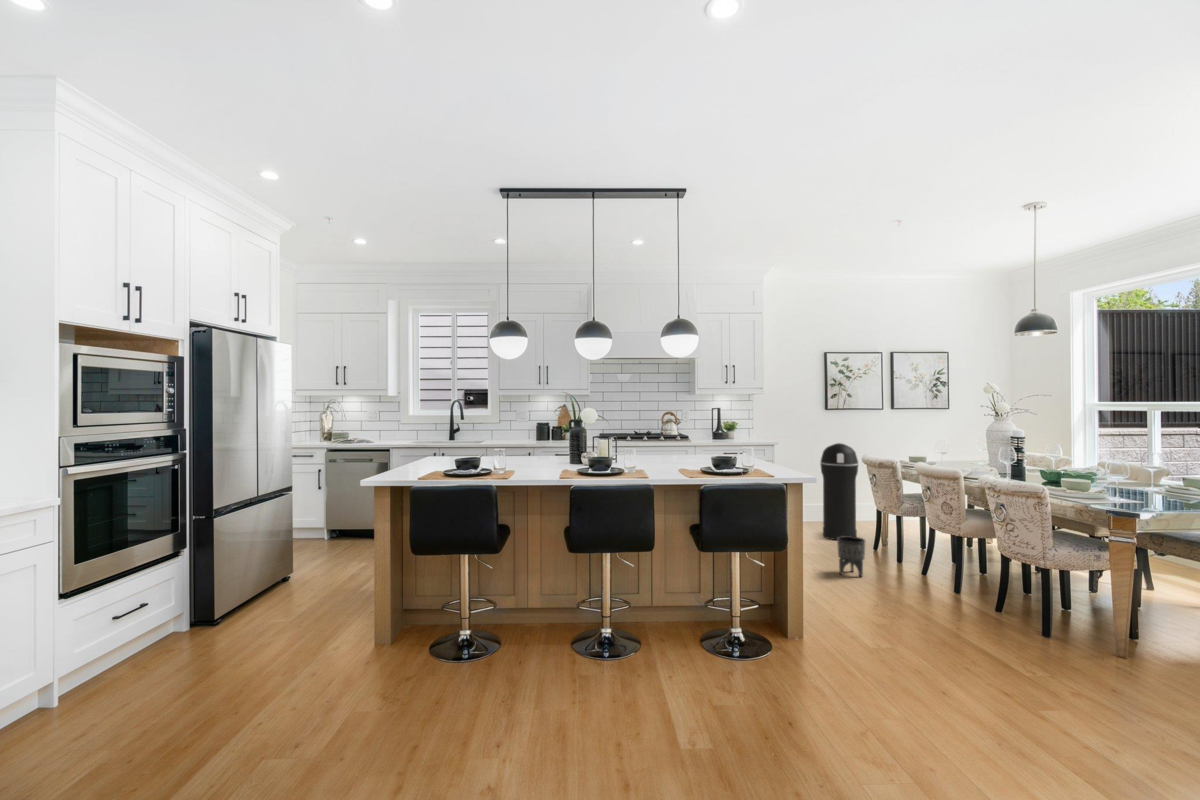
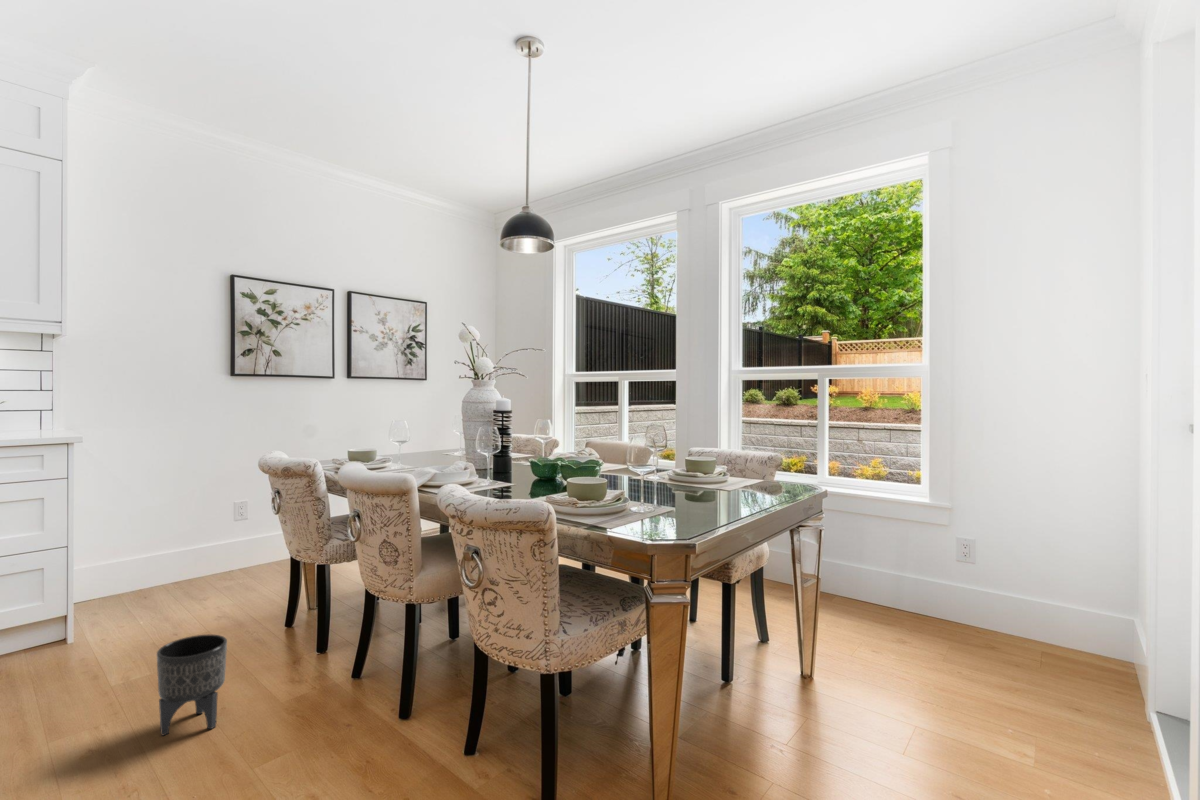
trash can: present [820,443,858,540] -> none [194,433,270,615]

